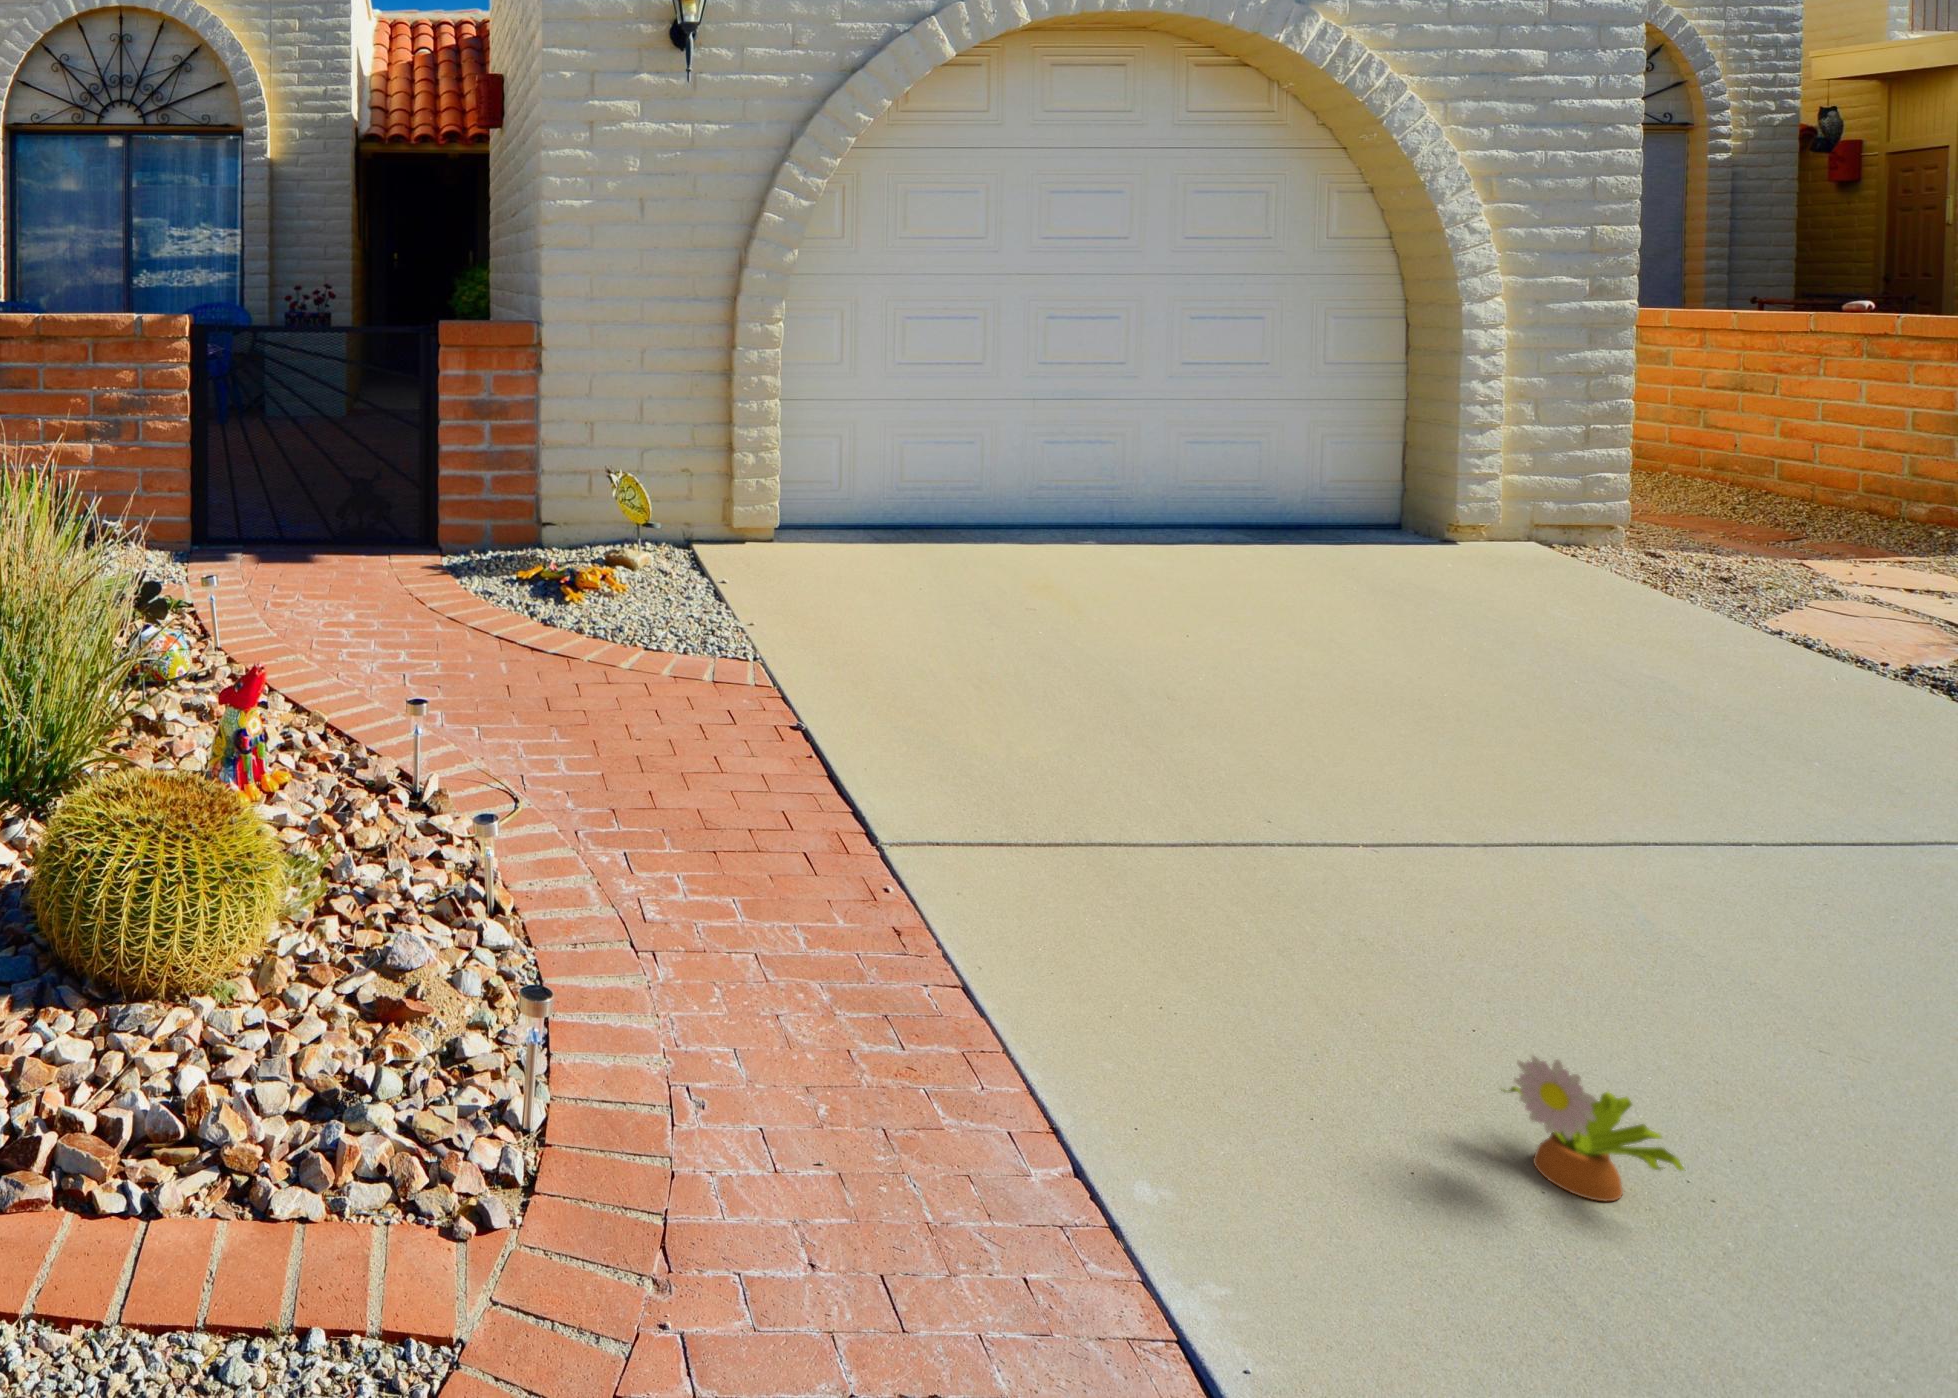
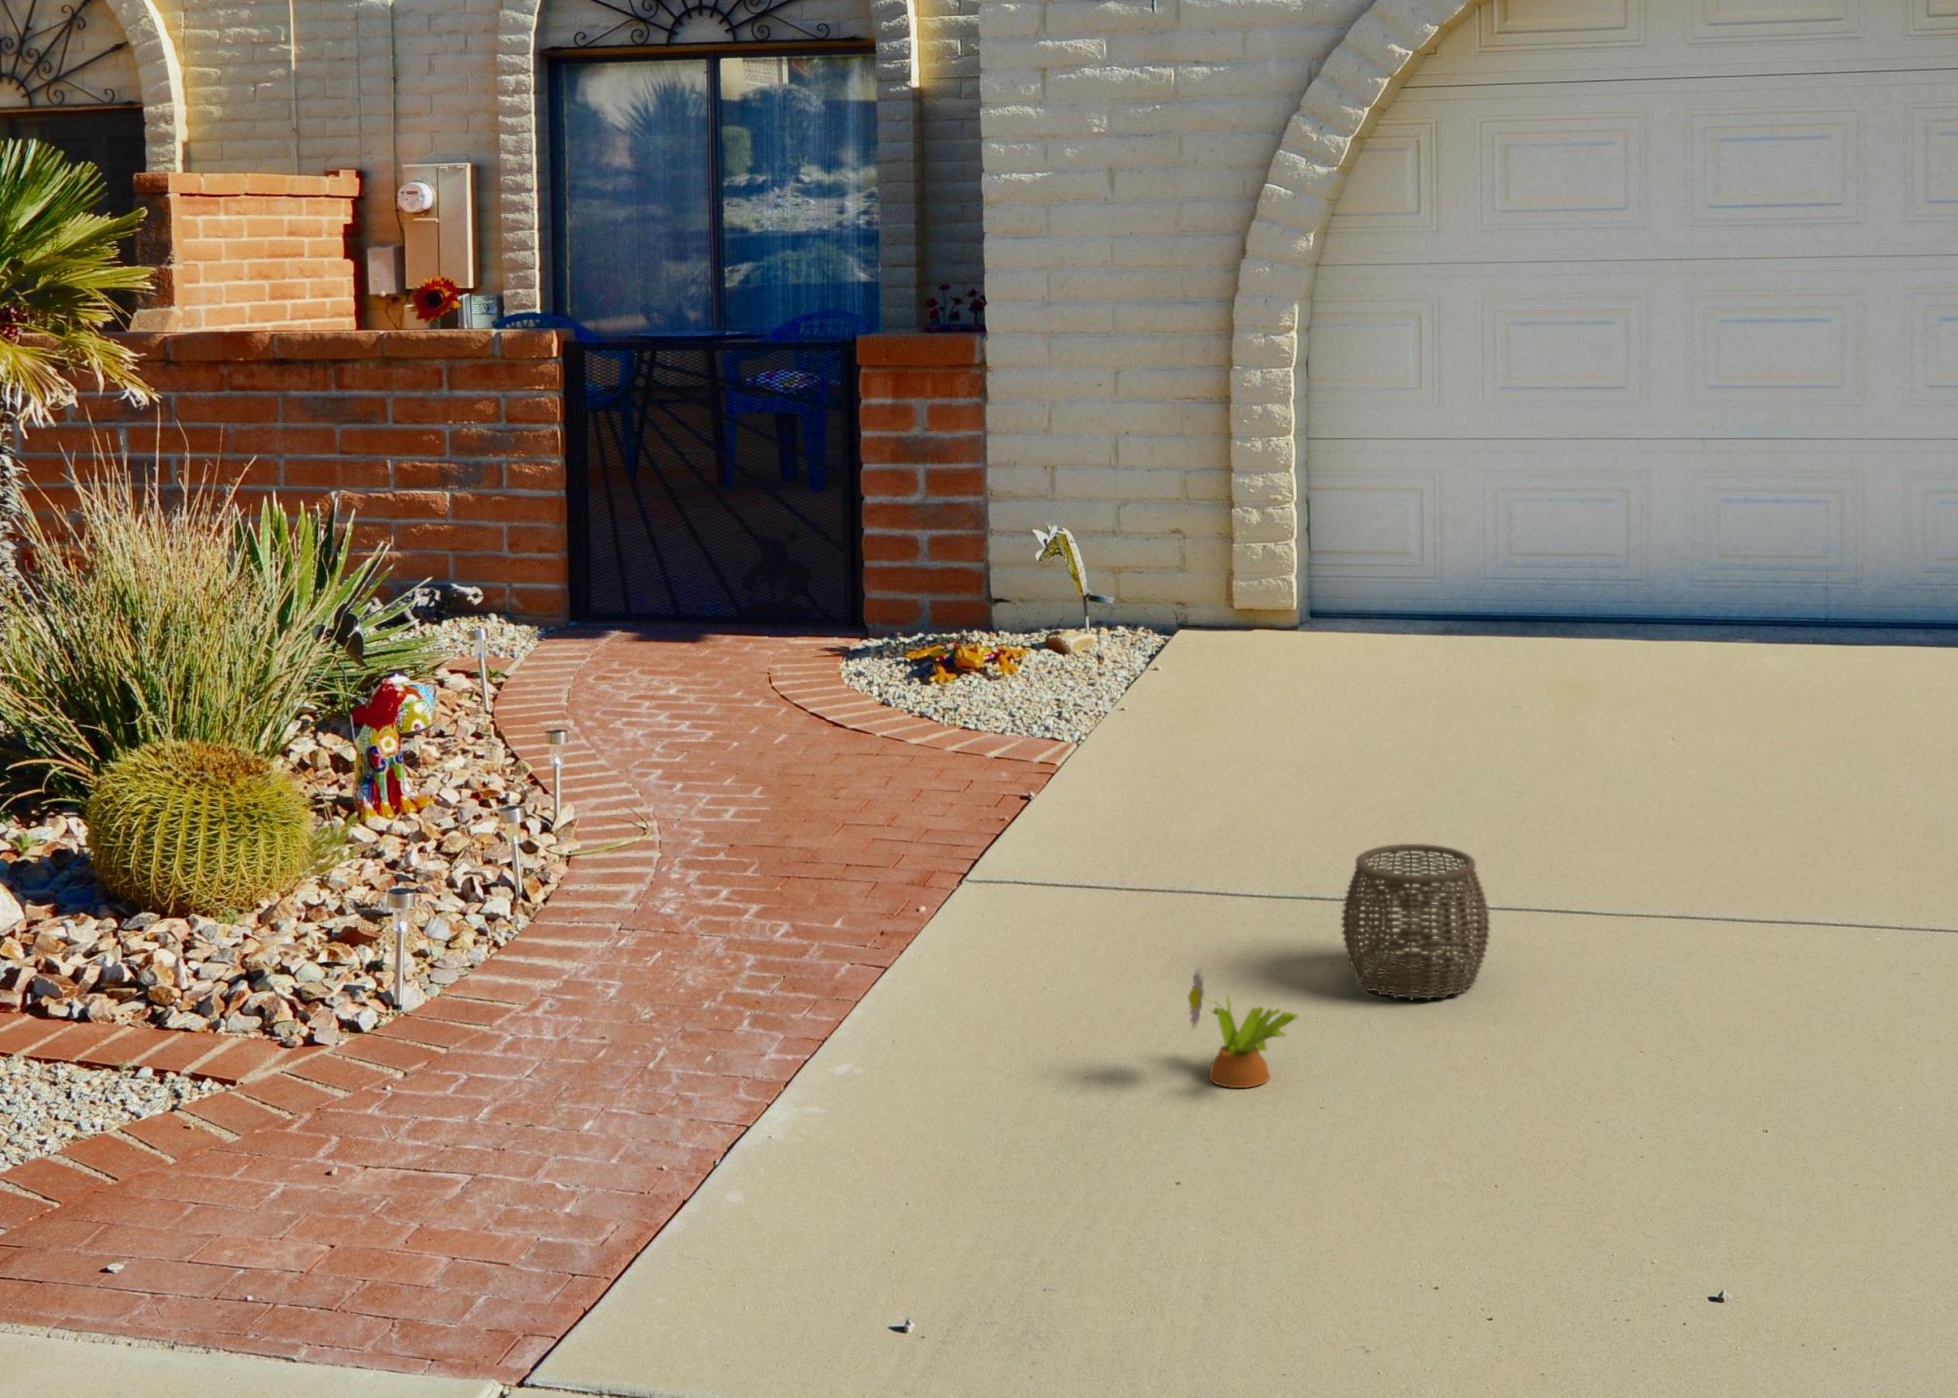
woven basket: none [1392,831,1577,1009] -> present [1342,844,1490,999]

